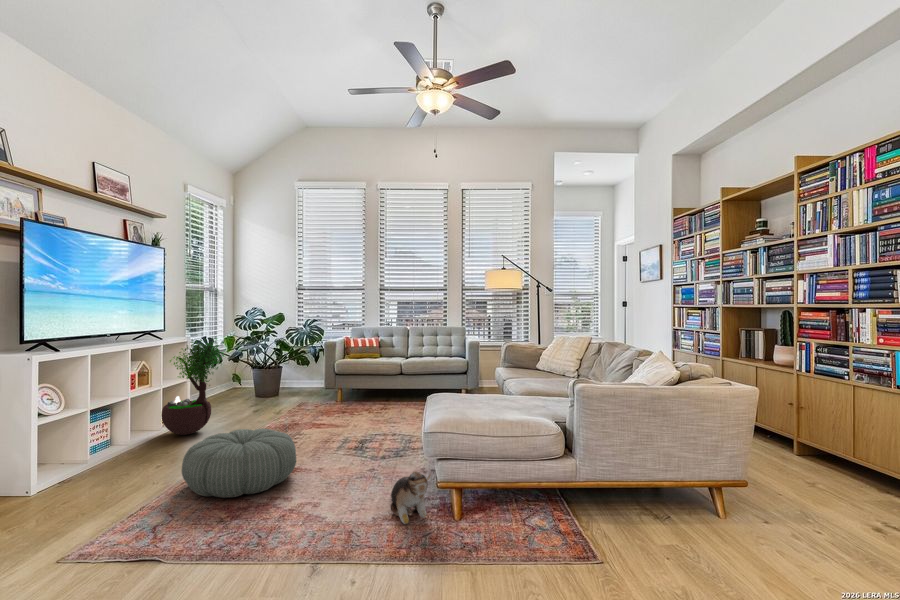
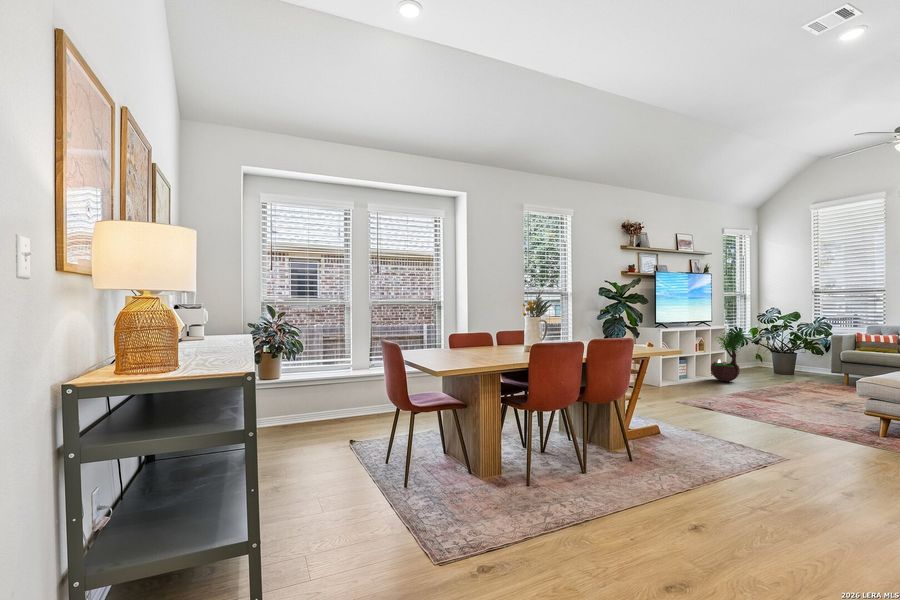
pouf: present [182,428,296,498] -> none [723,377,789,407]
plush toy: present [391,472,431,524] -> none [842,405,865,434]

